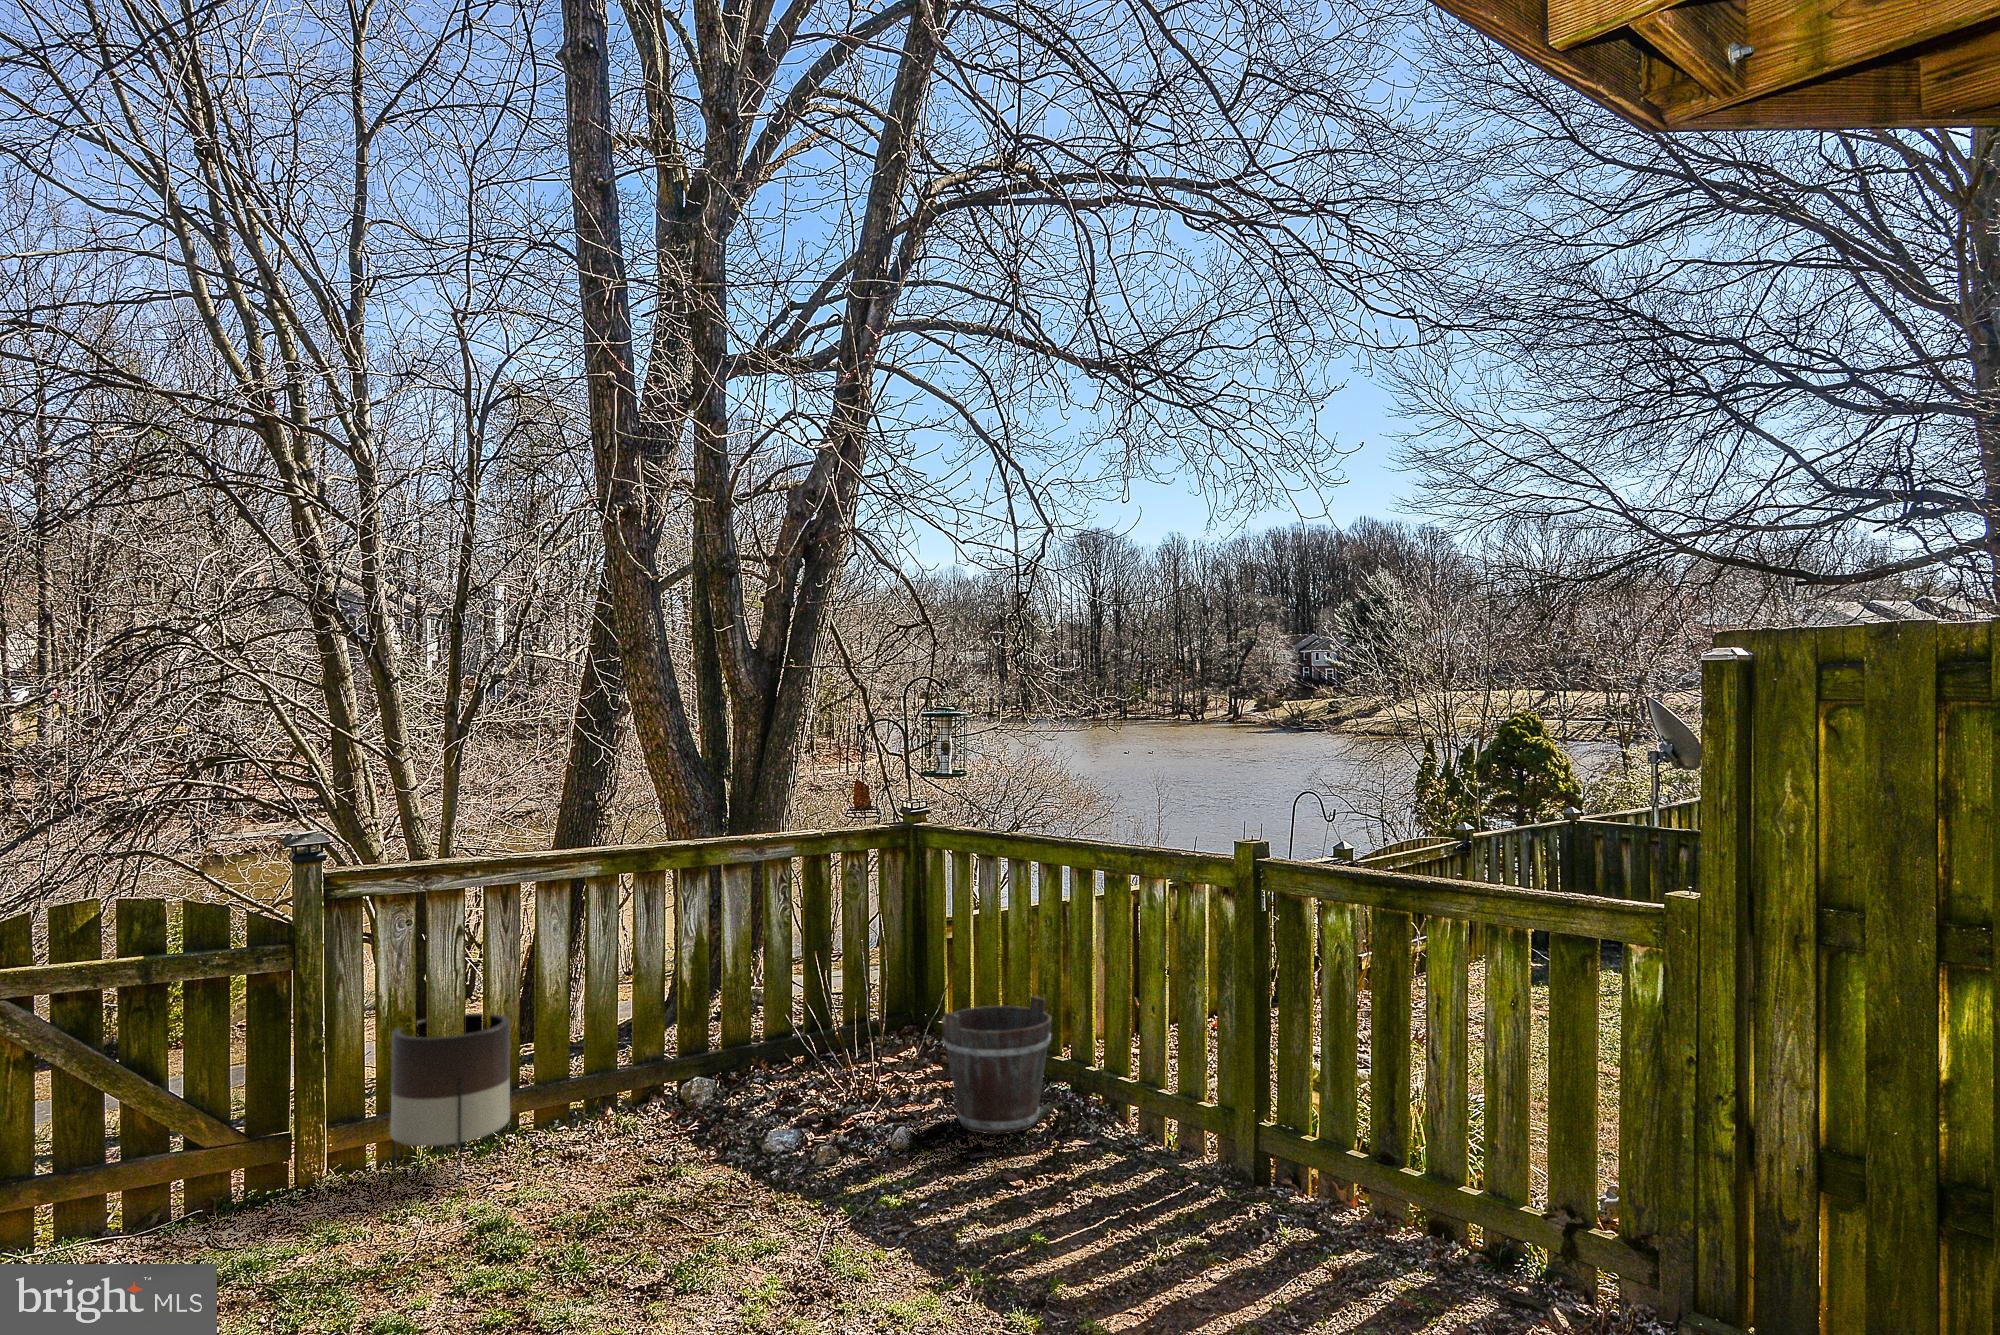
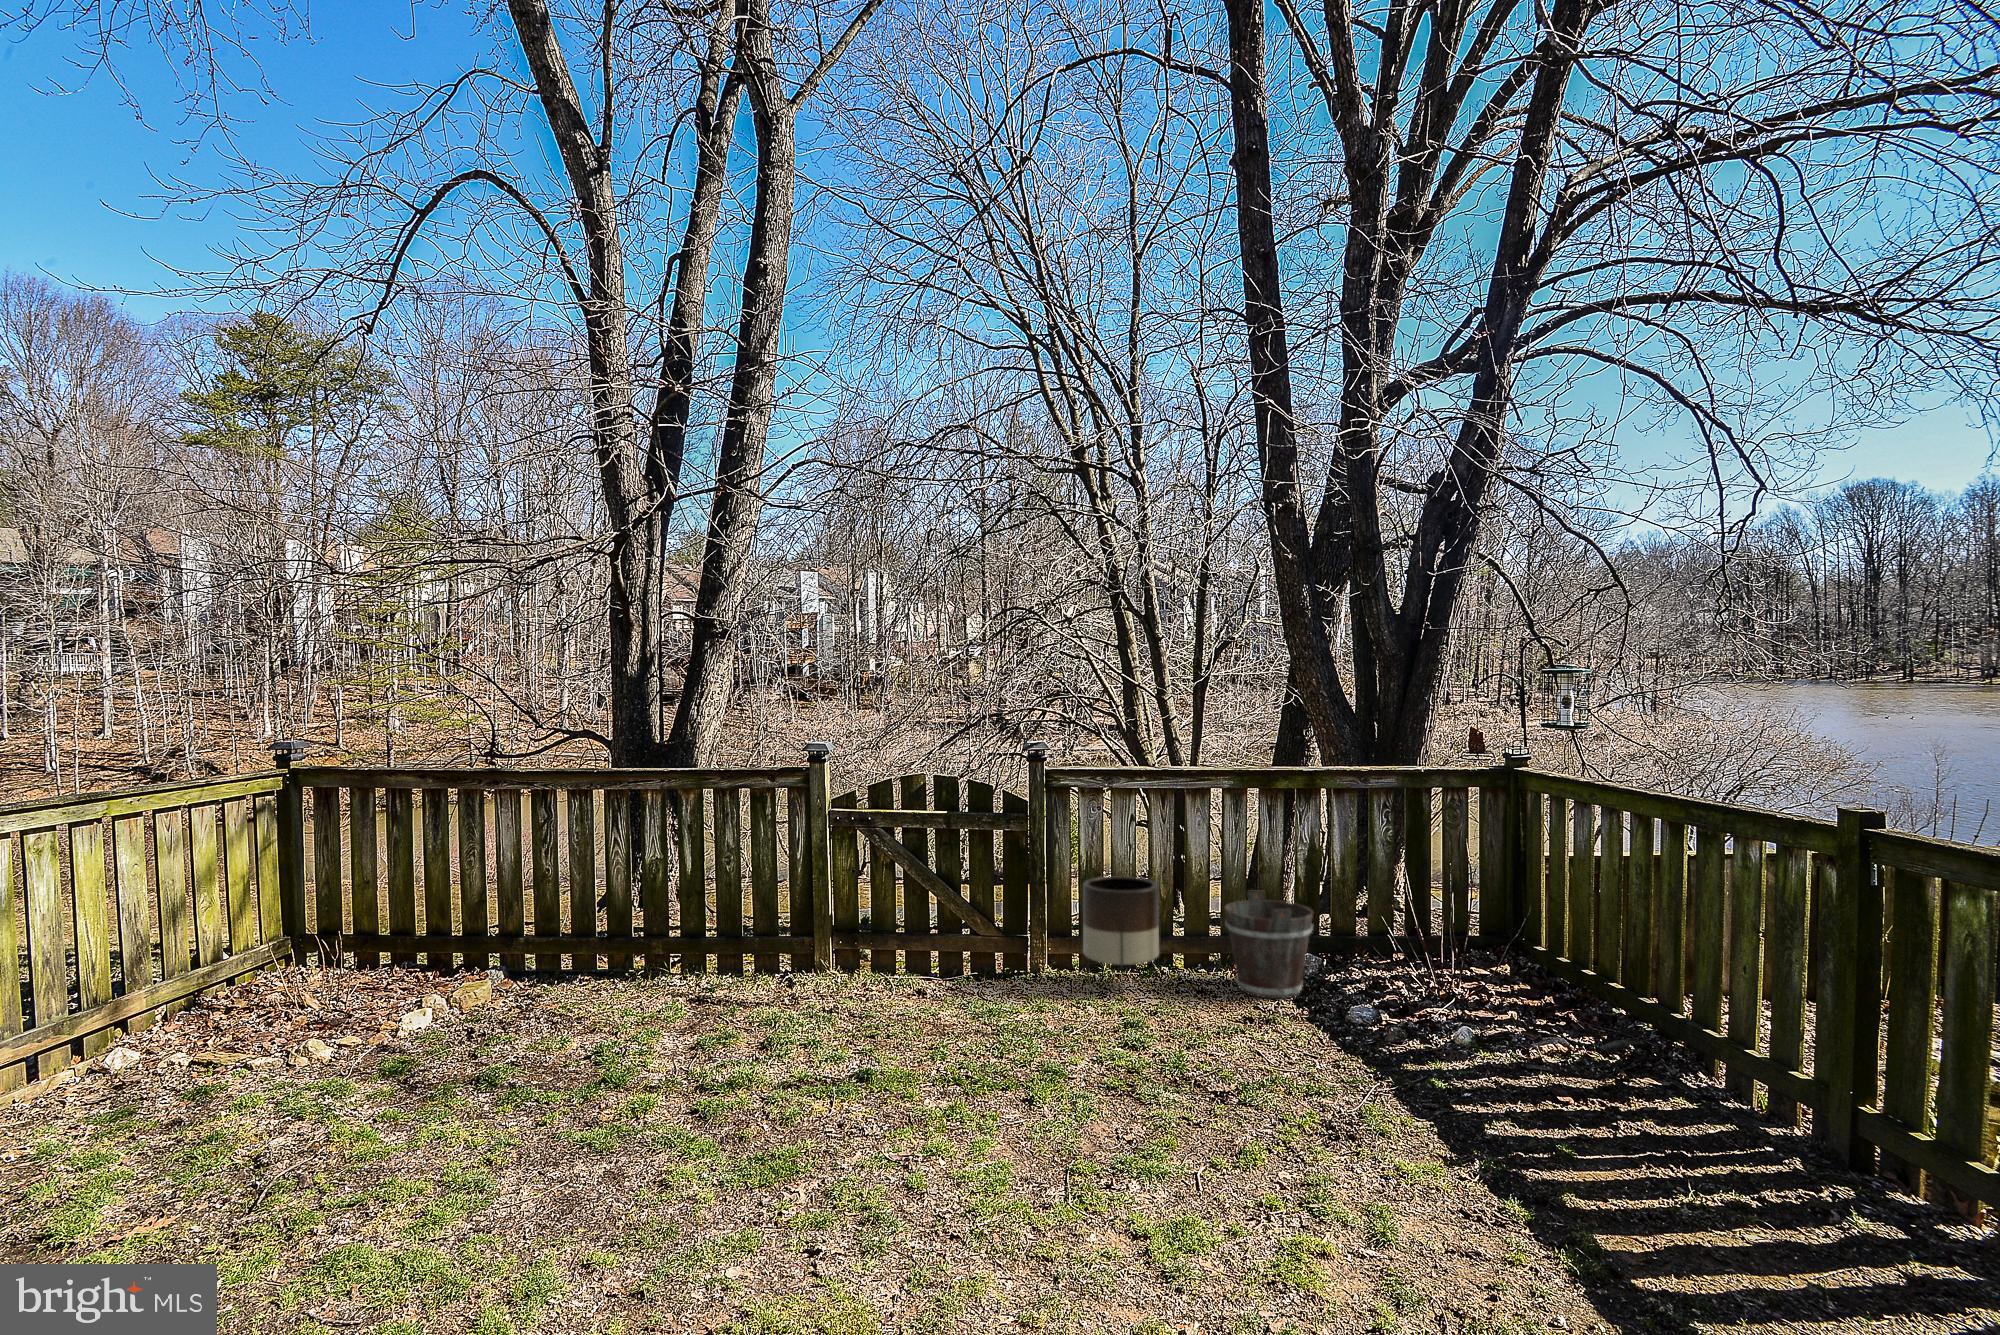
bucket: present [942,996,1052,1134] -> present [1225,891,1313,999]

